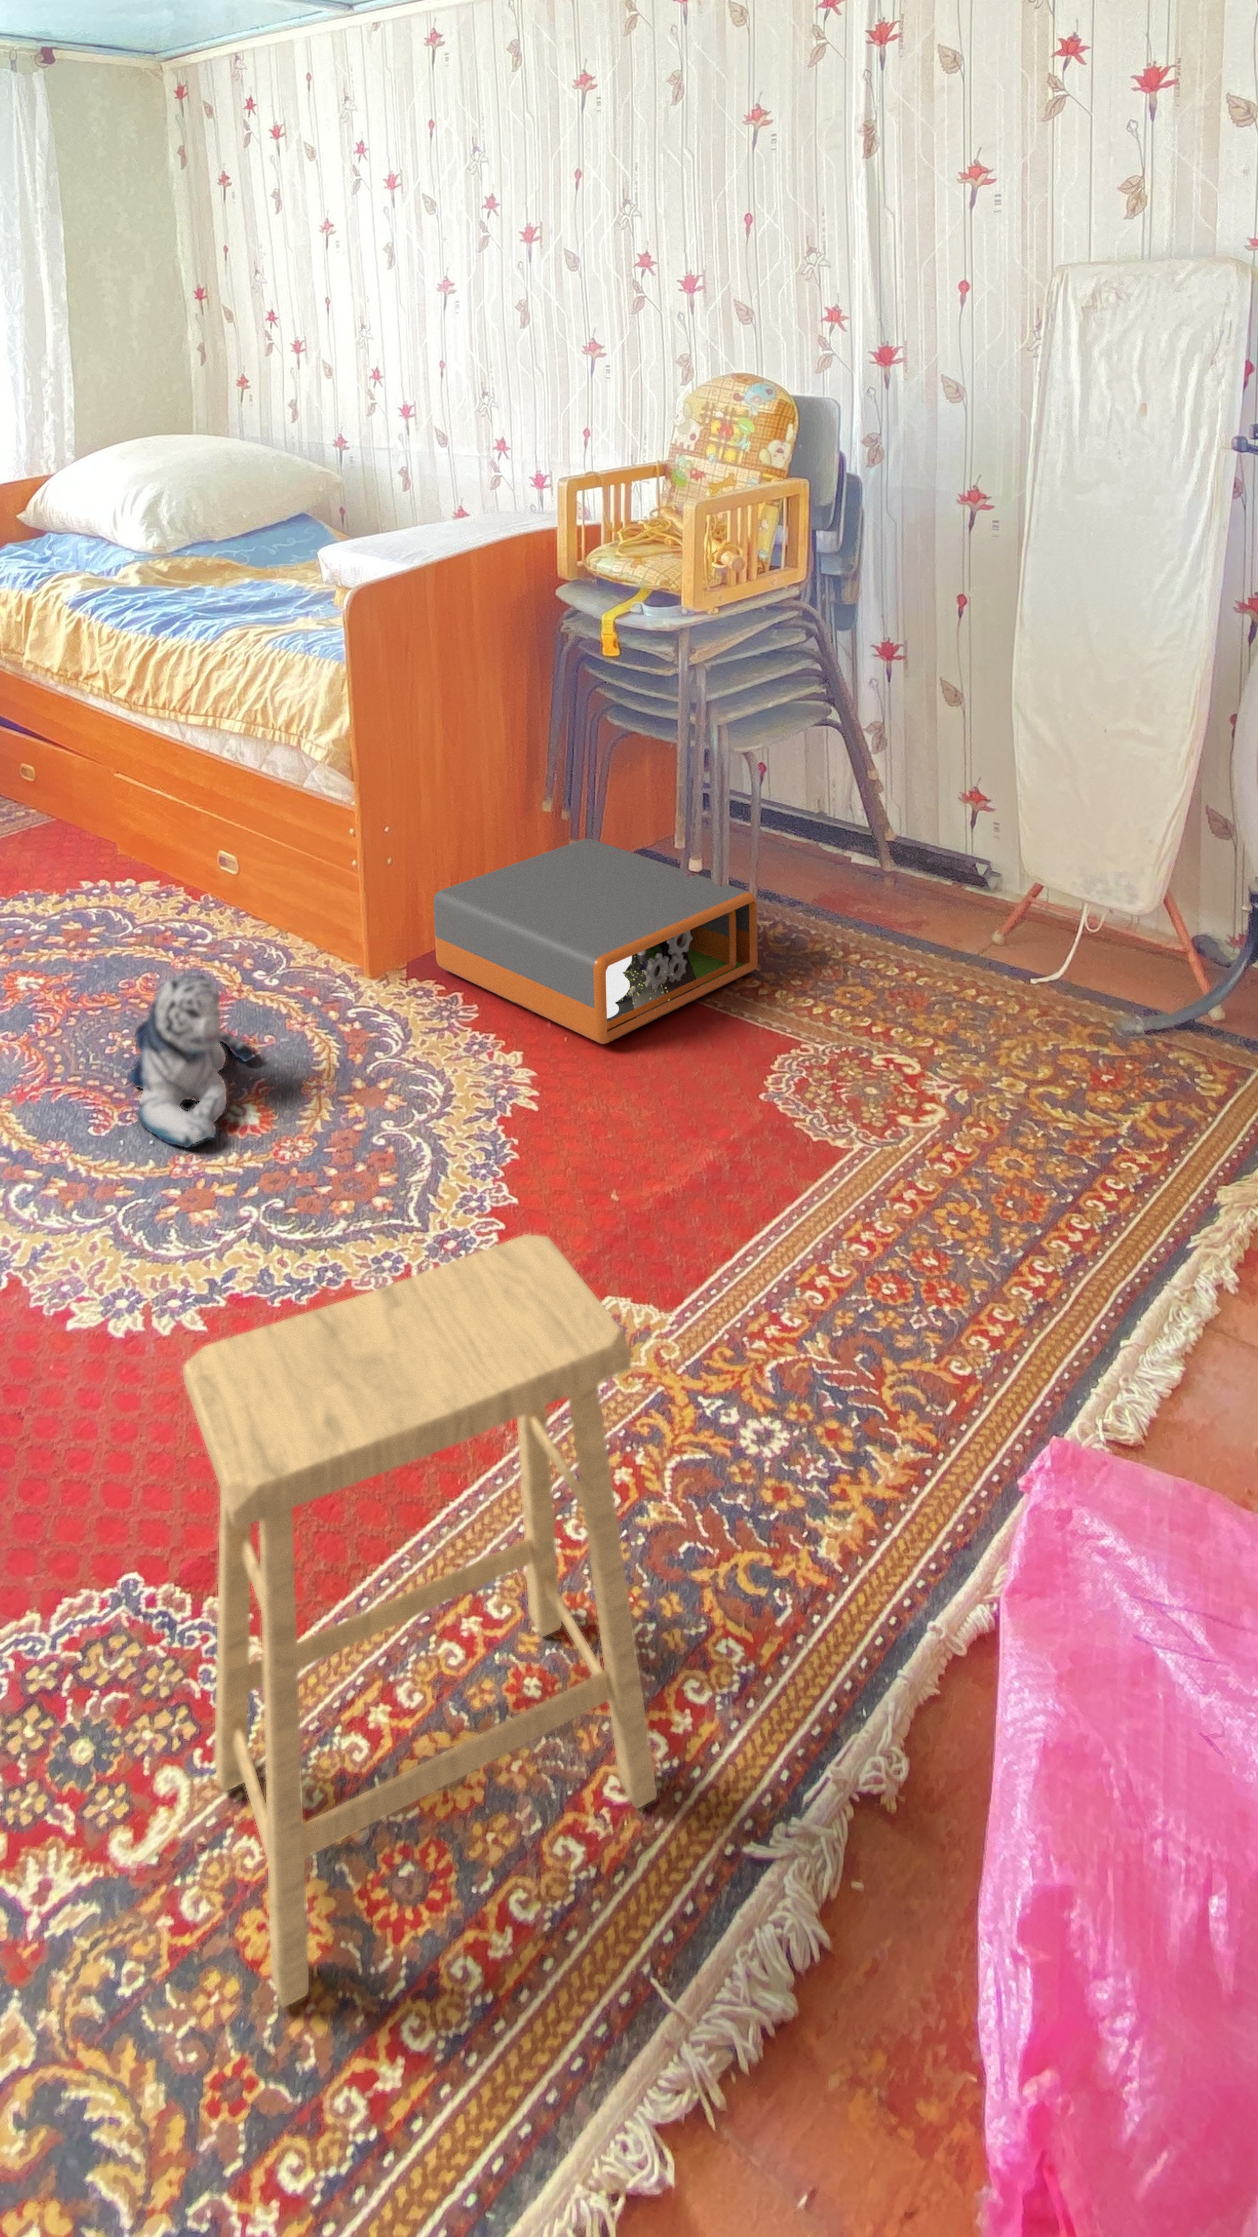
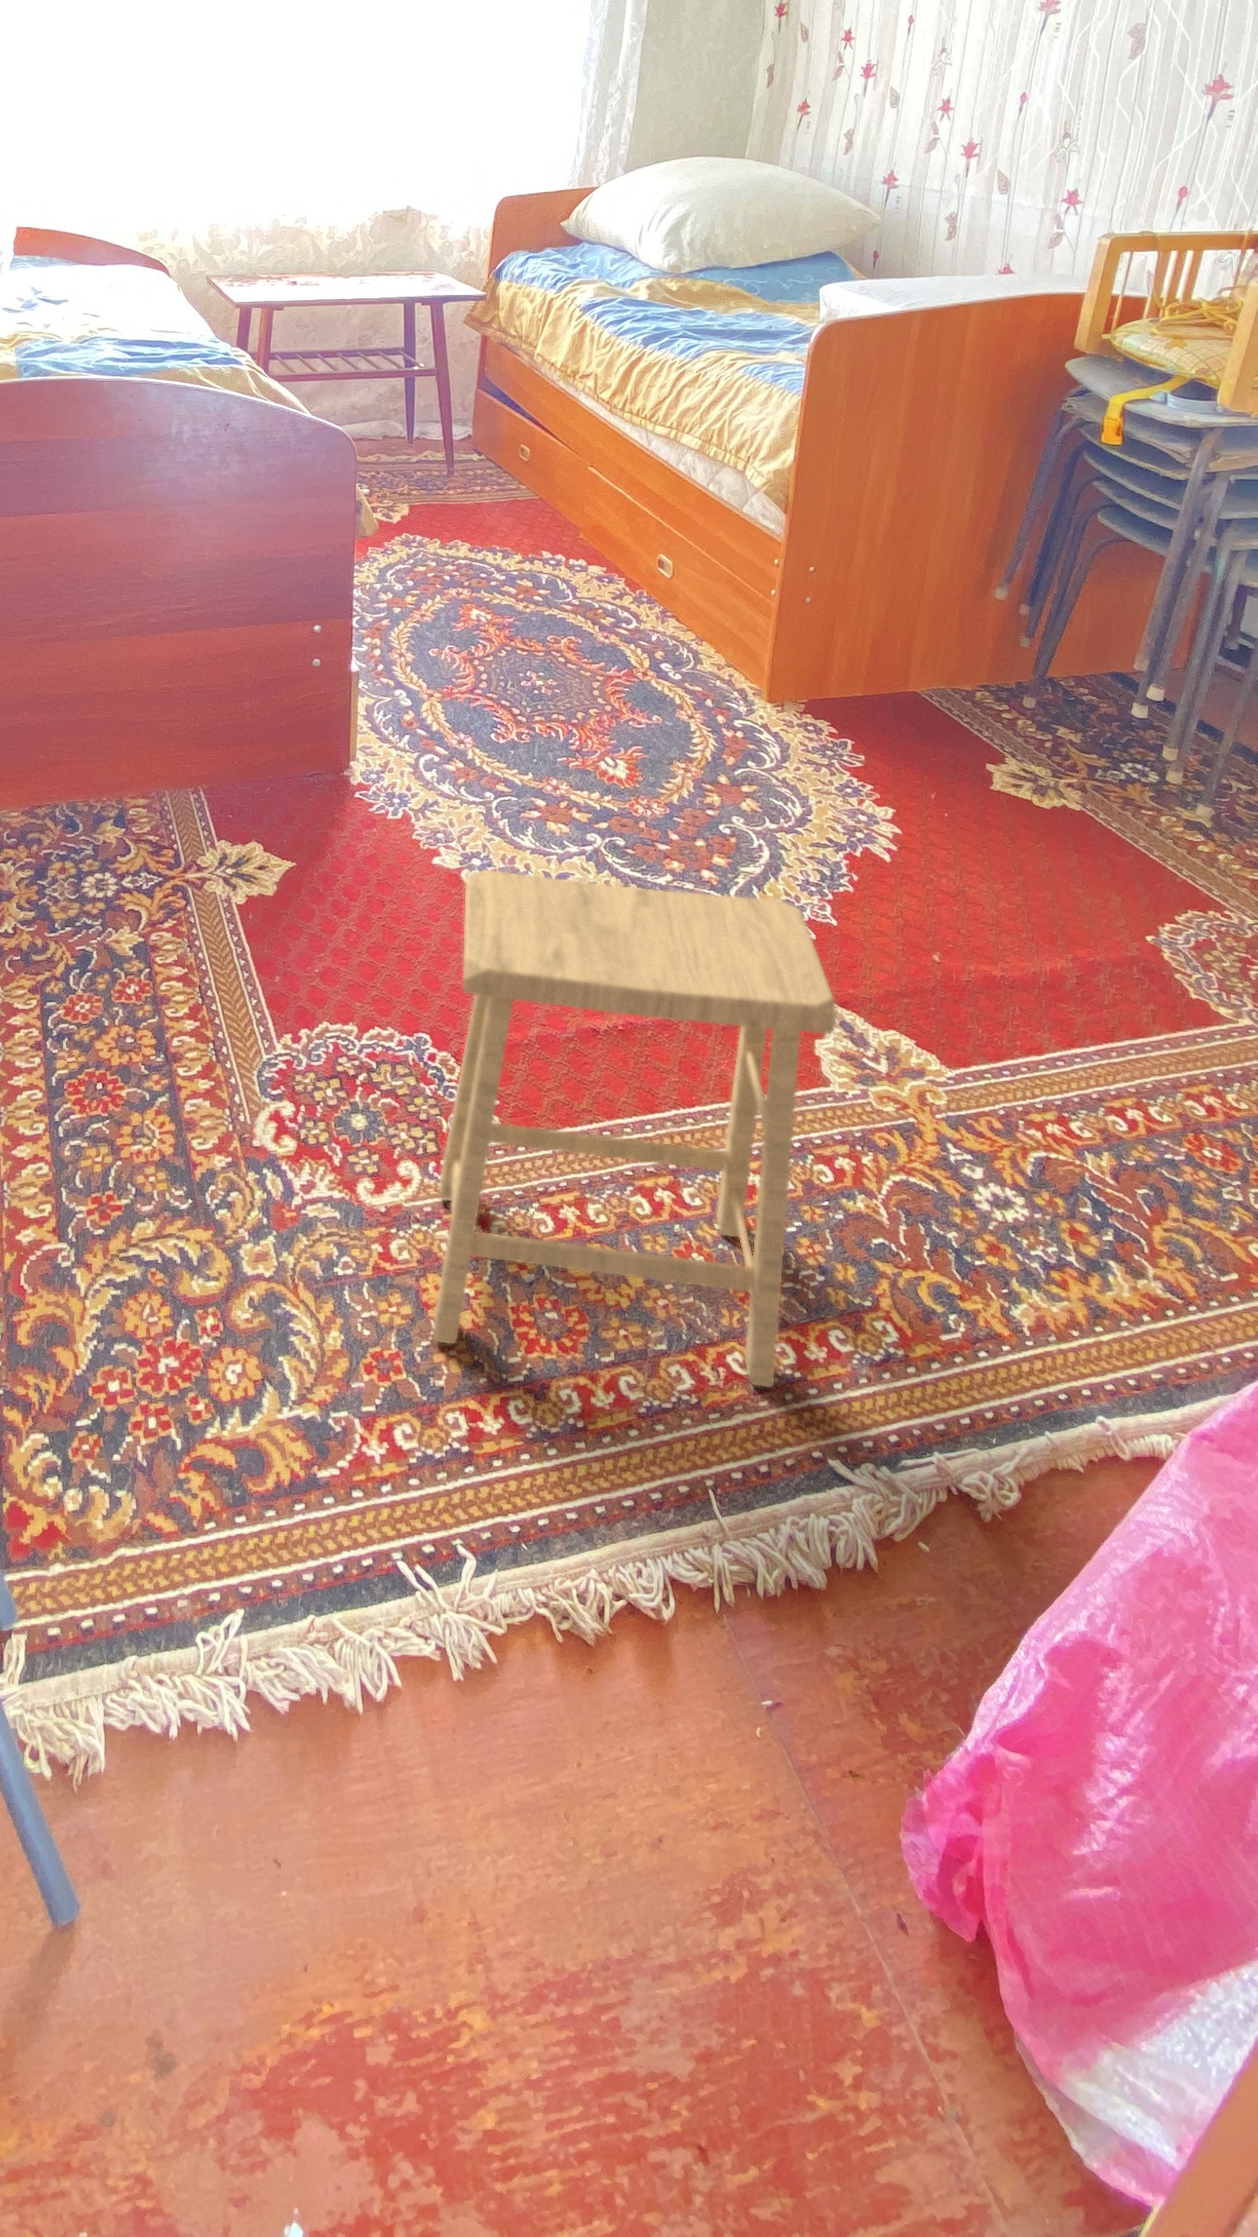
storage box: present [434,838,758,1044] -> none [839,637,1213,828]
plush toy: present [128,975,255,1148] -> none [533,636,644,776]

